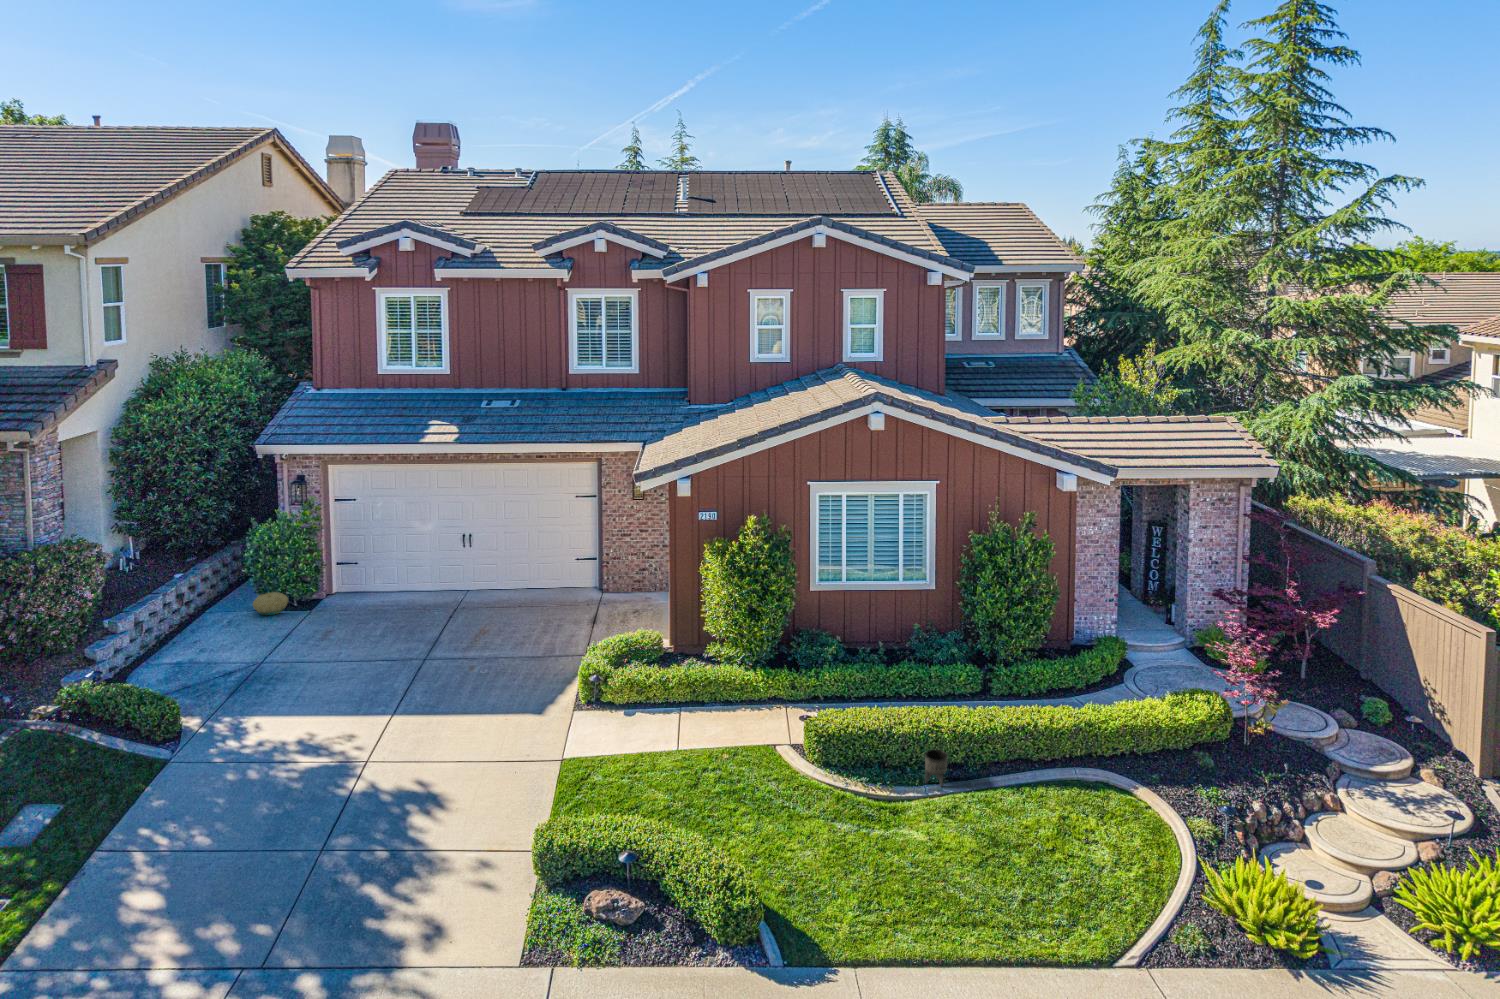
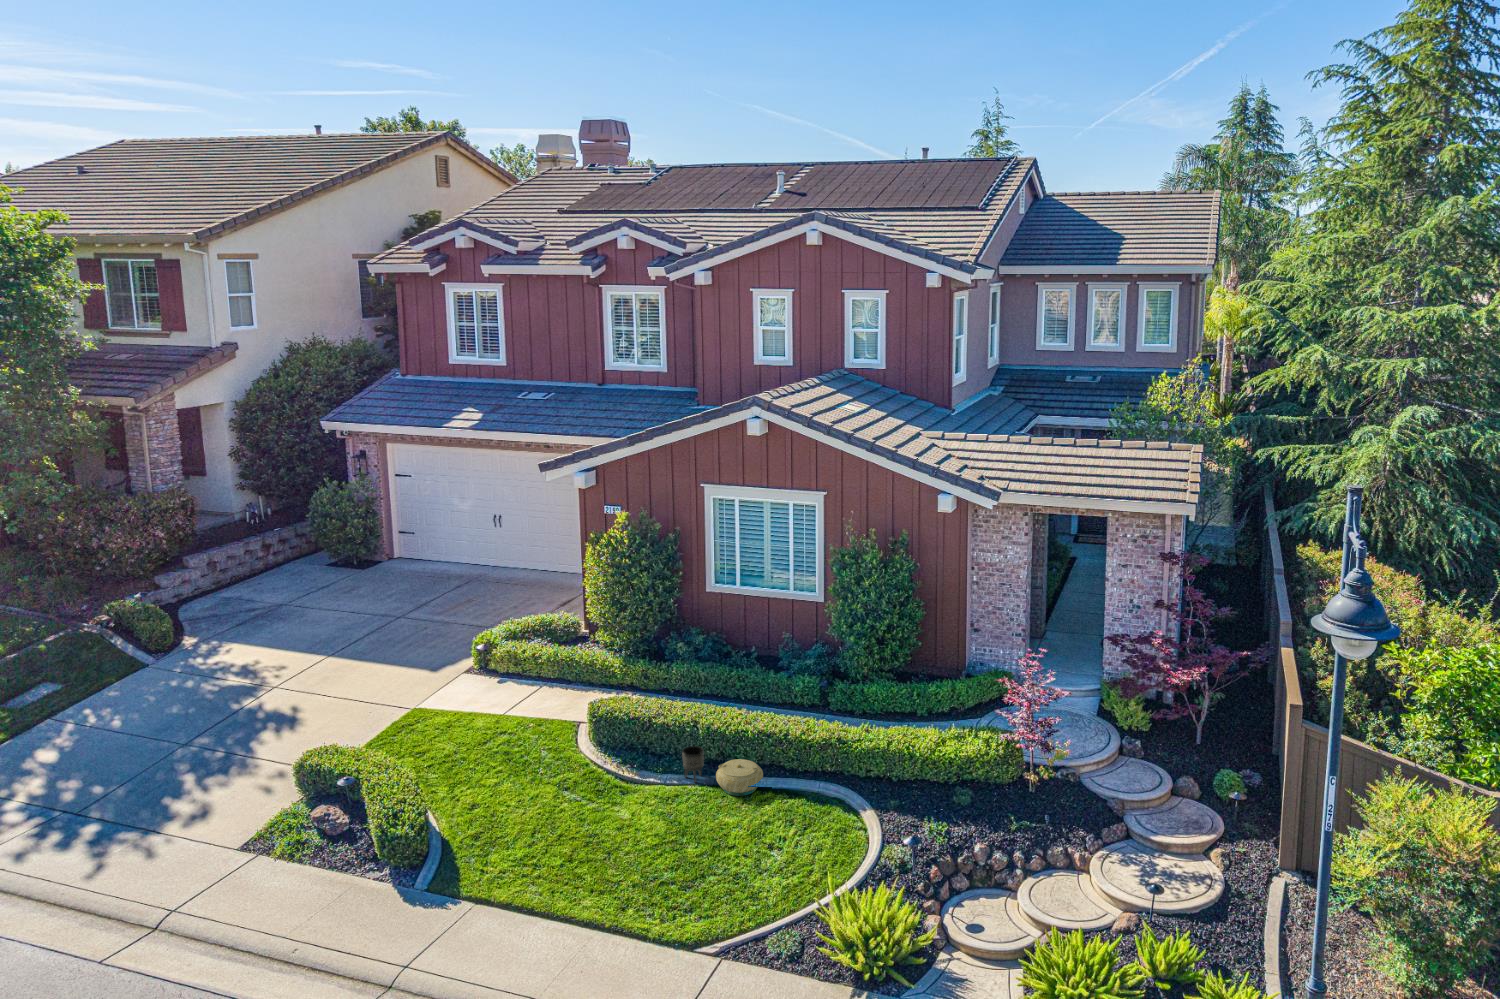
basket: present [253,592,288,615] -> present [716,759,763,796]

